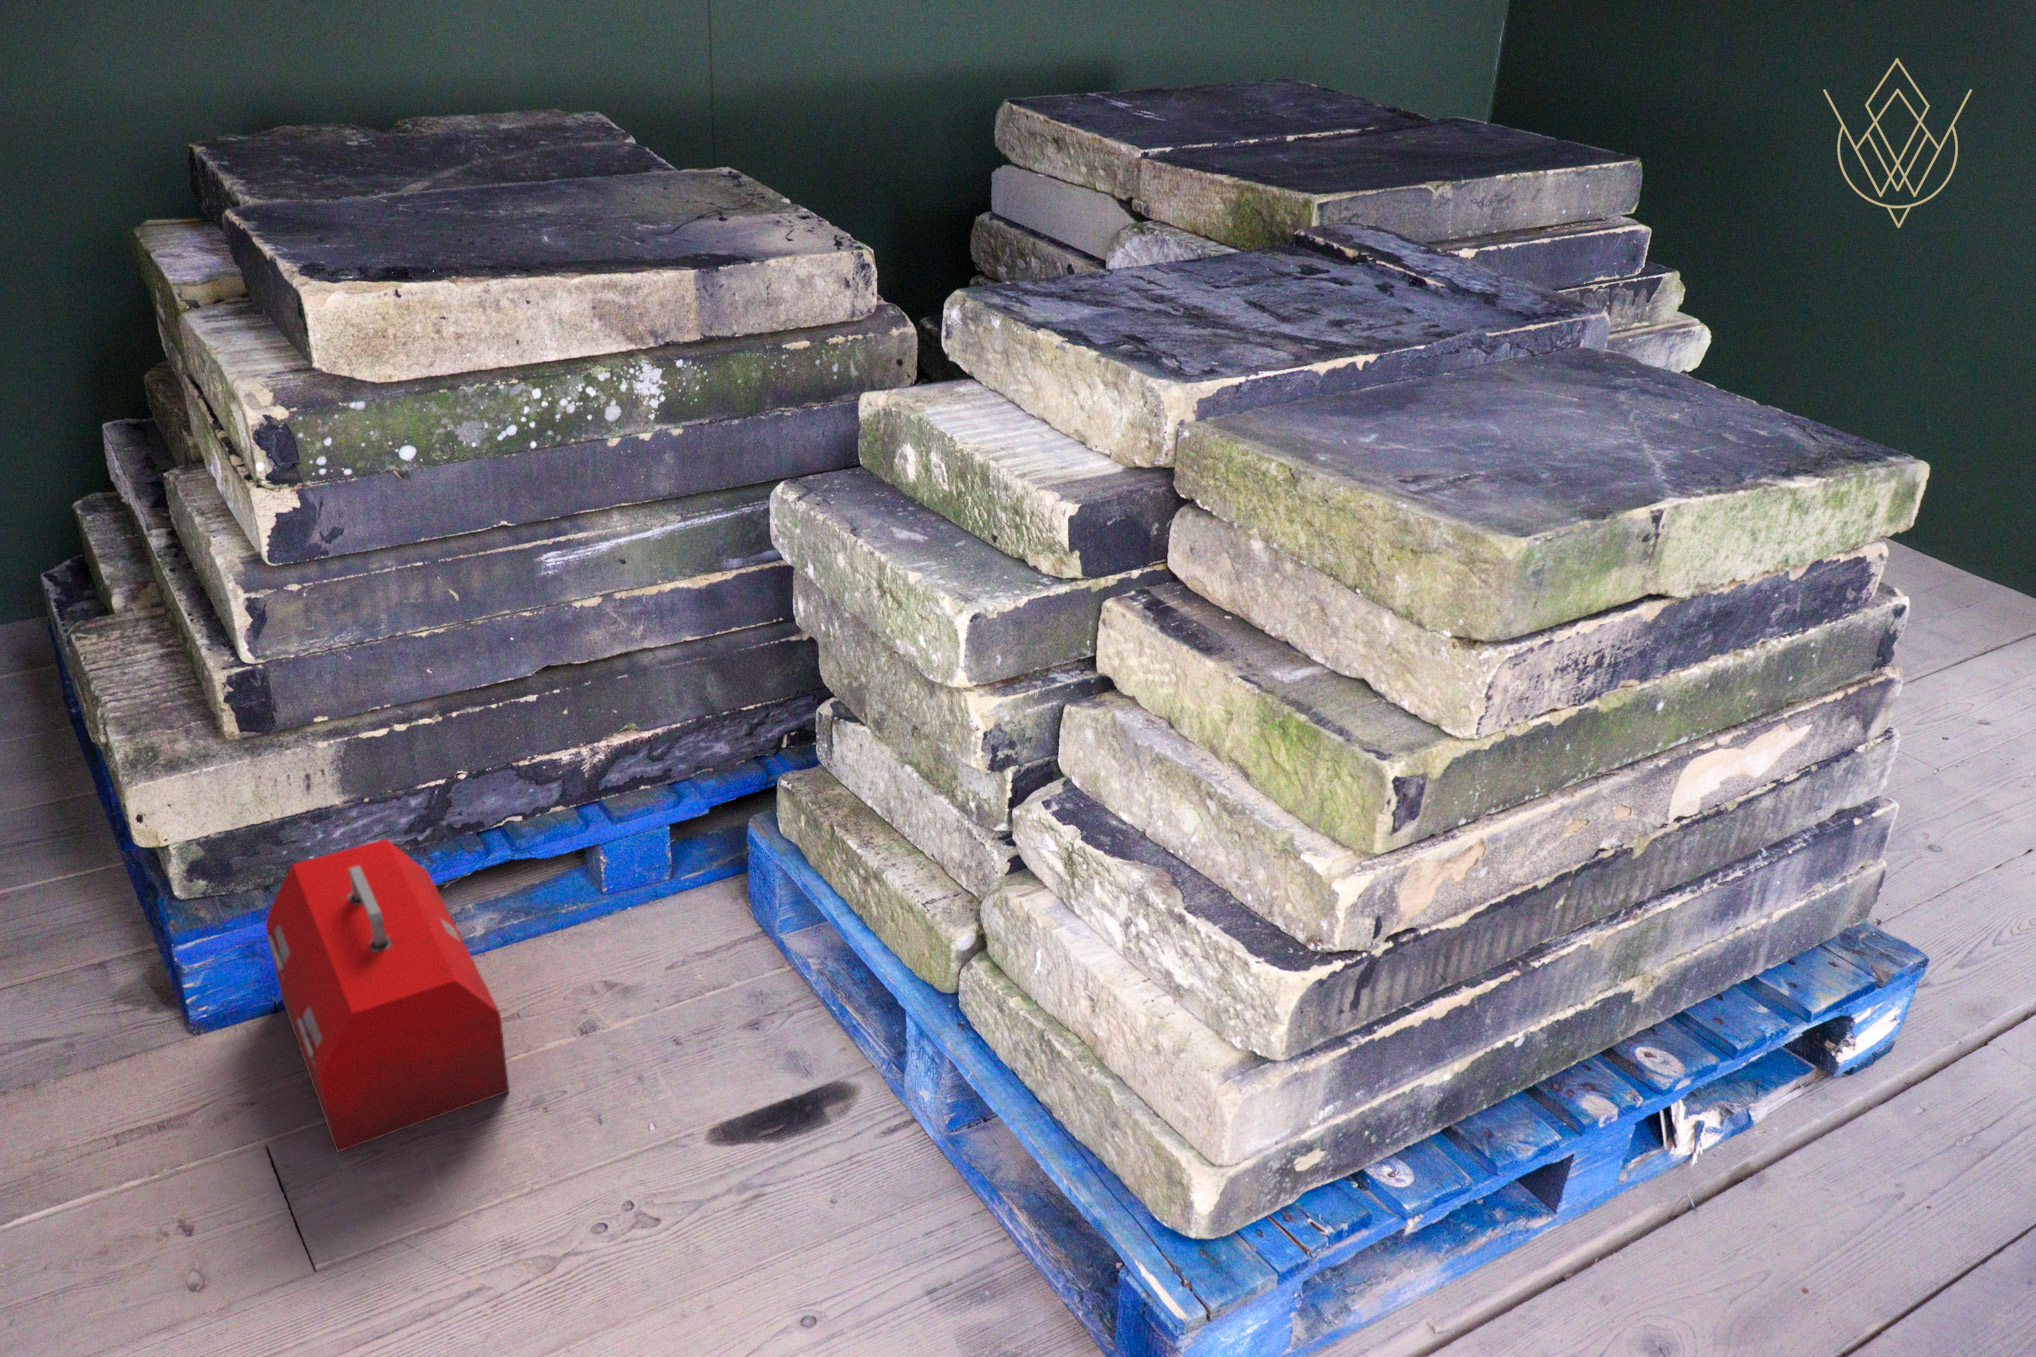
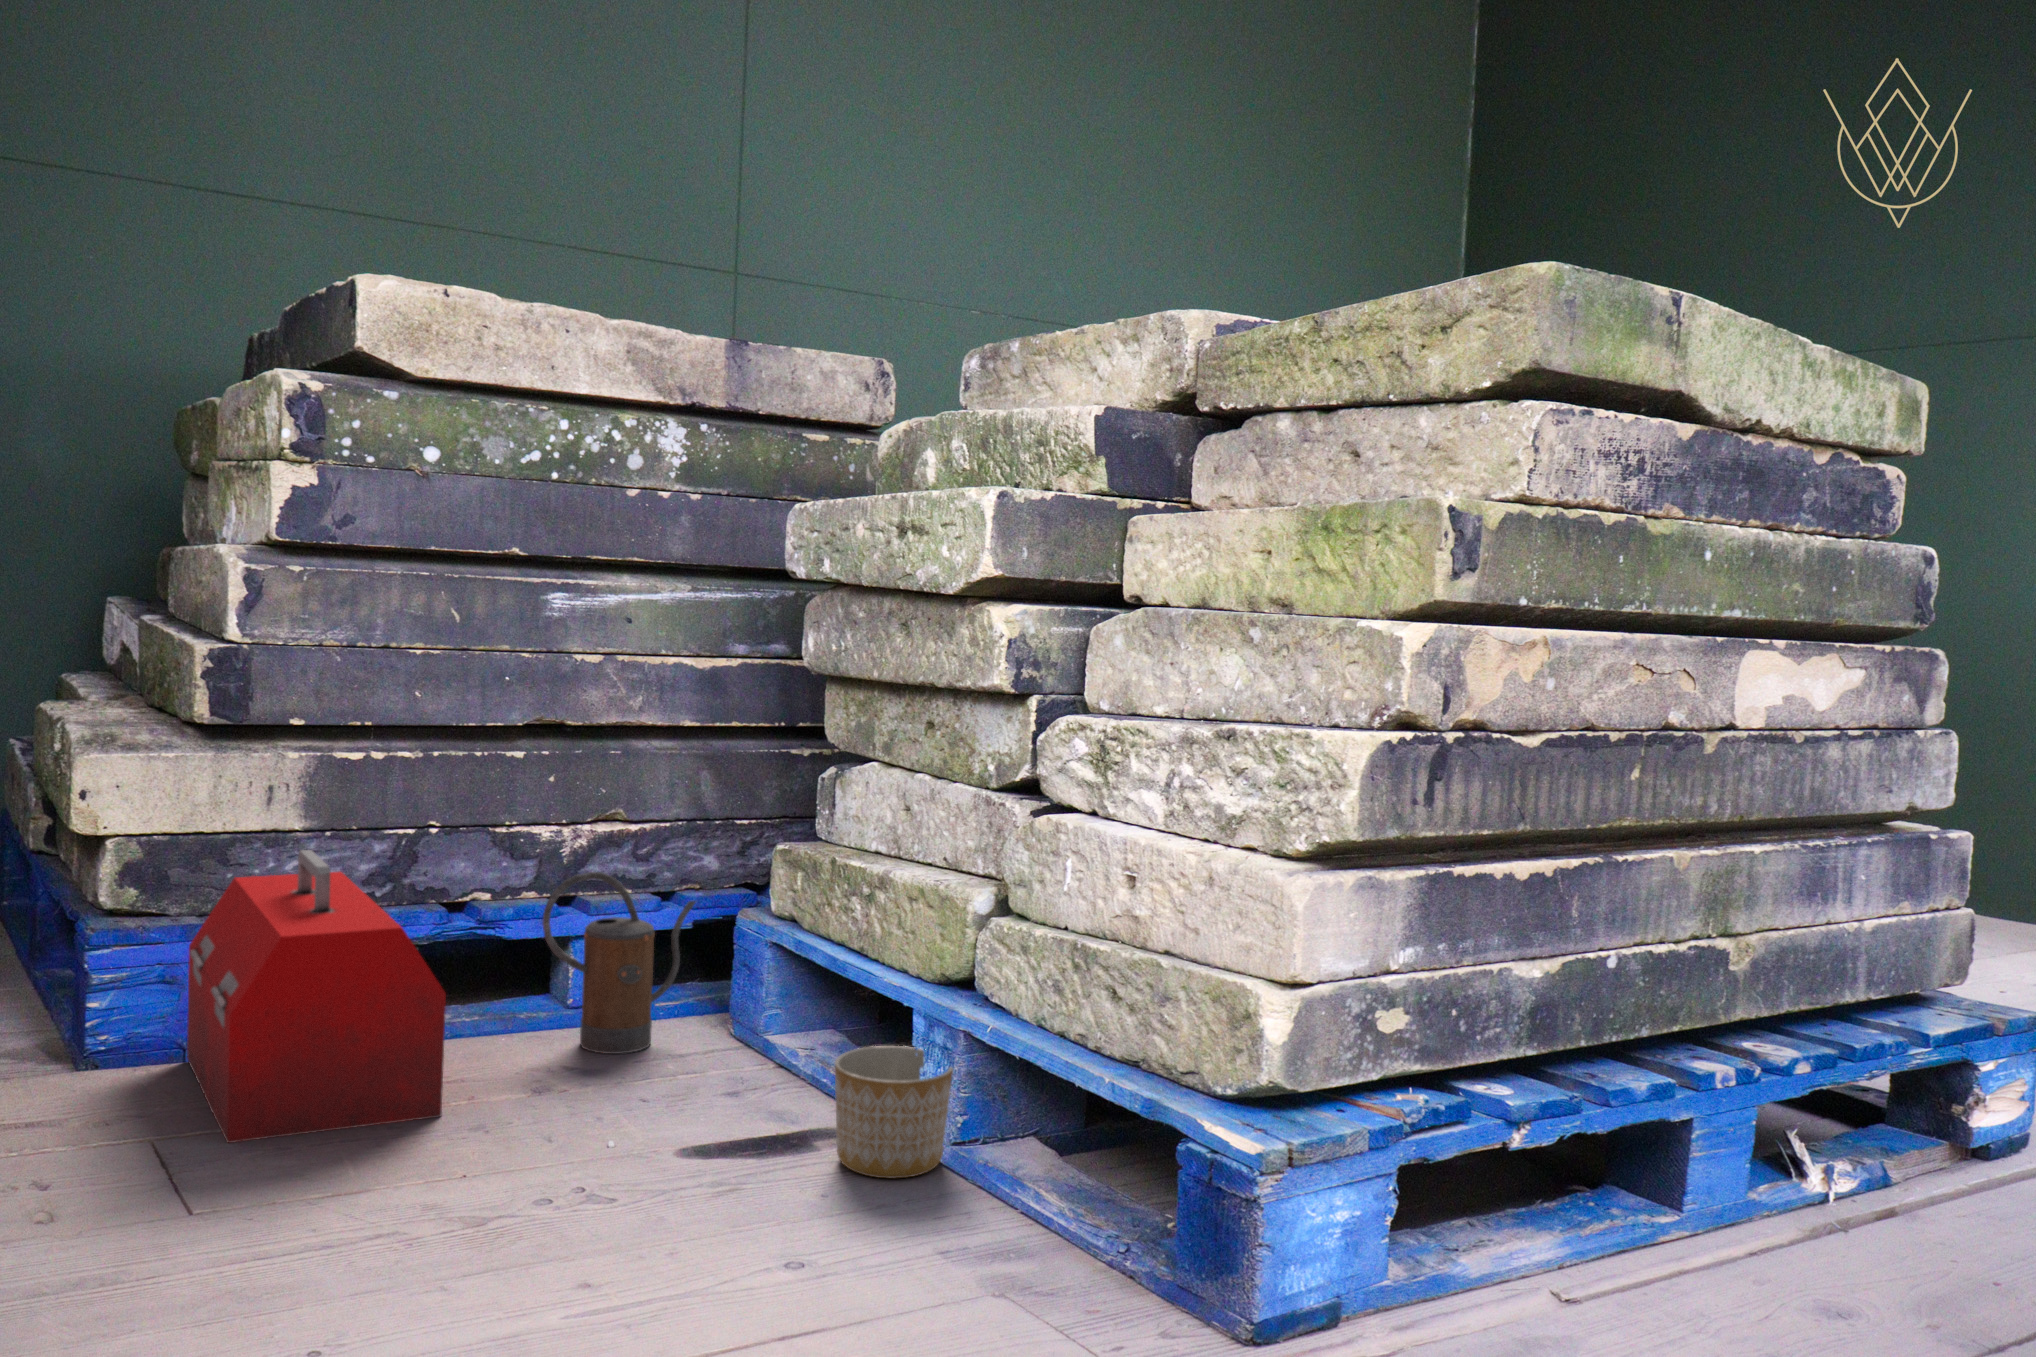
watering can: none [572,824,707,960] -> present [542,872,696,1054]
planter: none [838,1059,937,1184] -> present [835,1046,953,1178]

